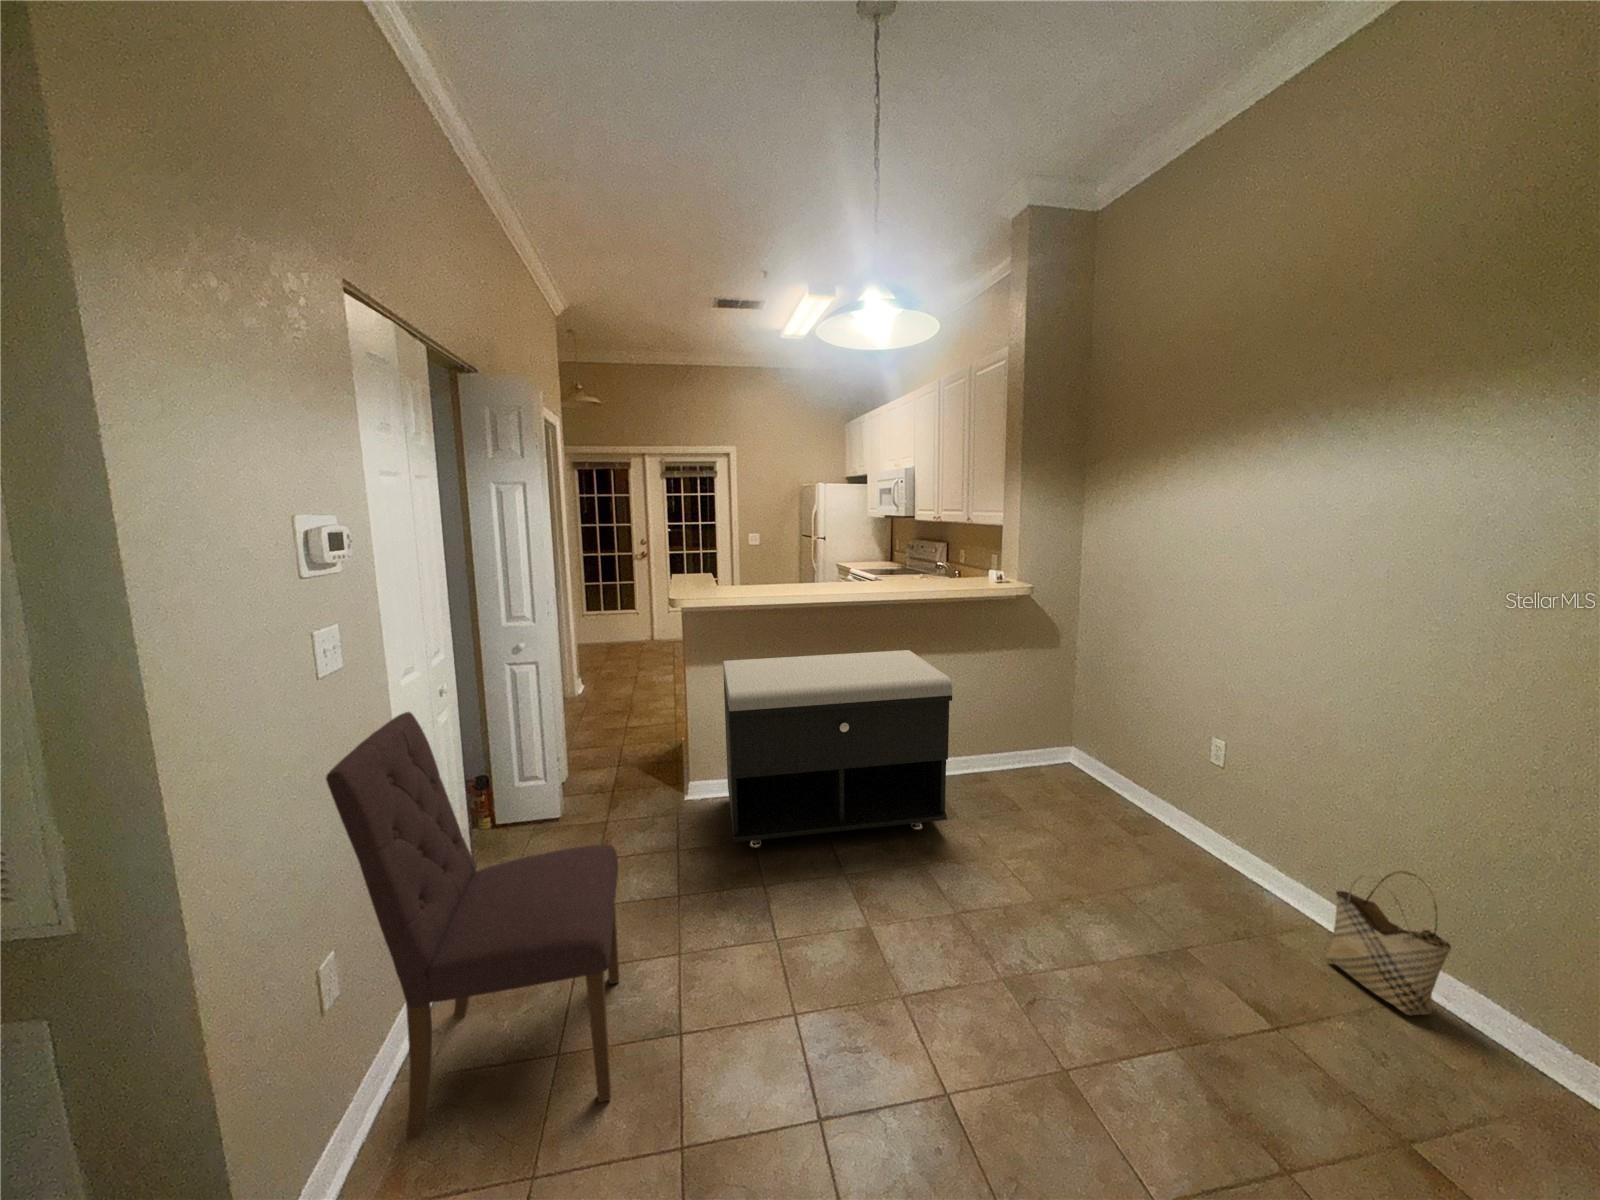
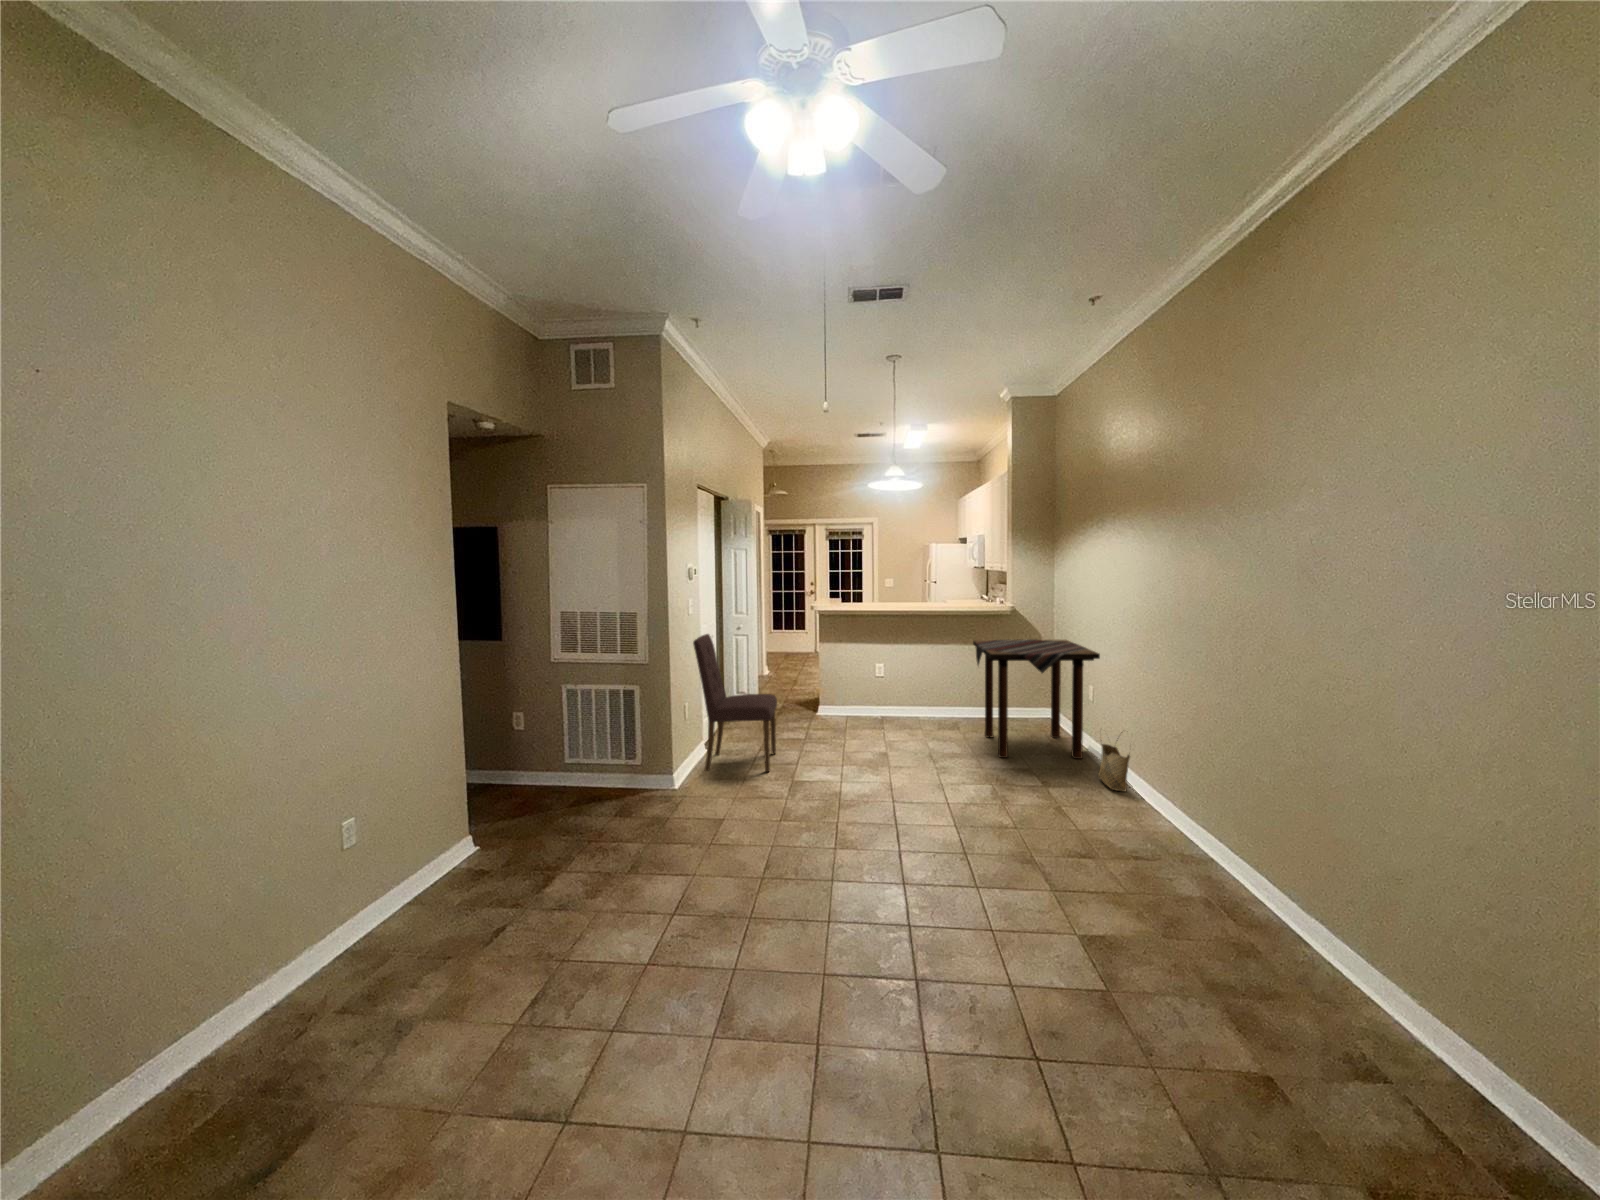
side table: none [986,646,1283,905] -> present [973,639,1100,759]
storage bench: present [723,650,952,848] -> none [832,640,947,733]

